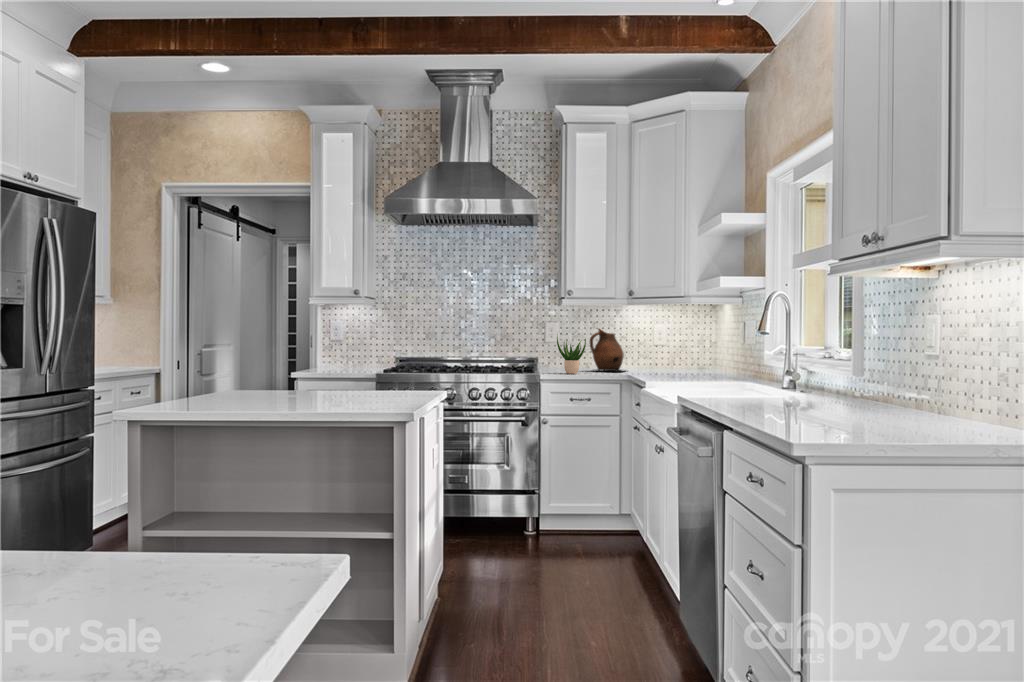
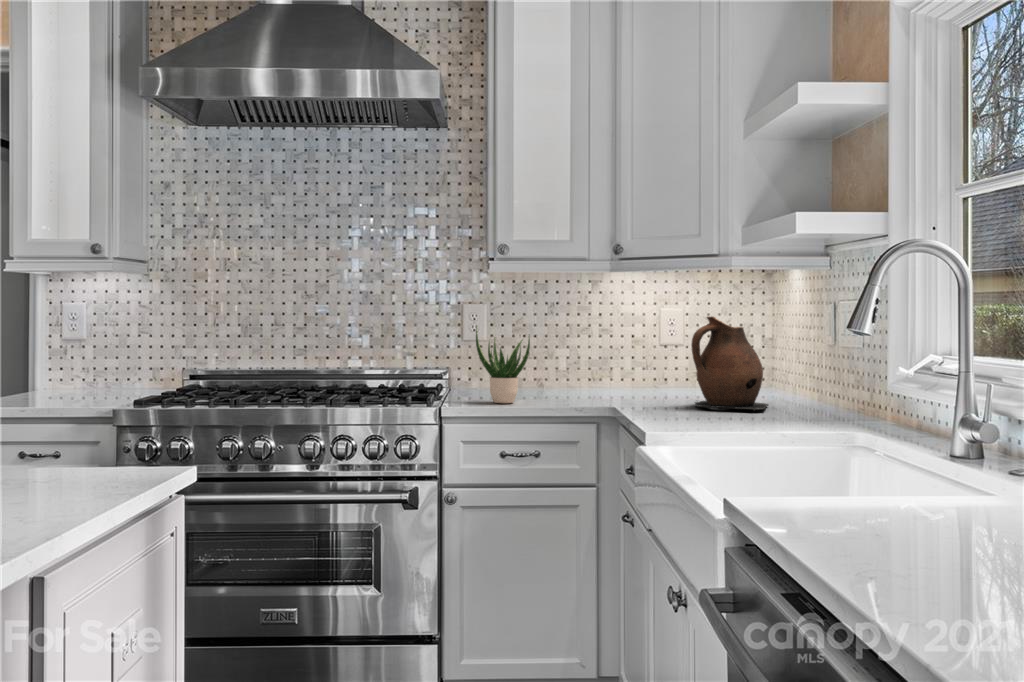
ceramic pitcher: present [590,329,625,371] -> present [691,317,768,411]

